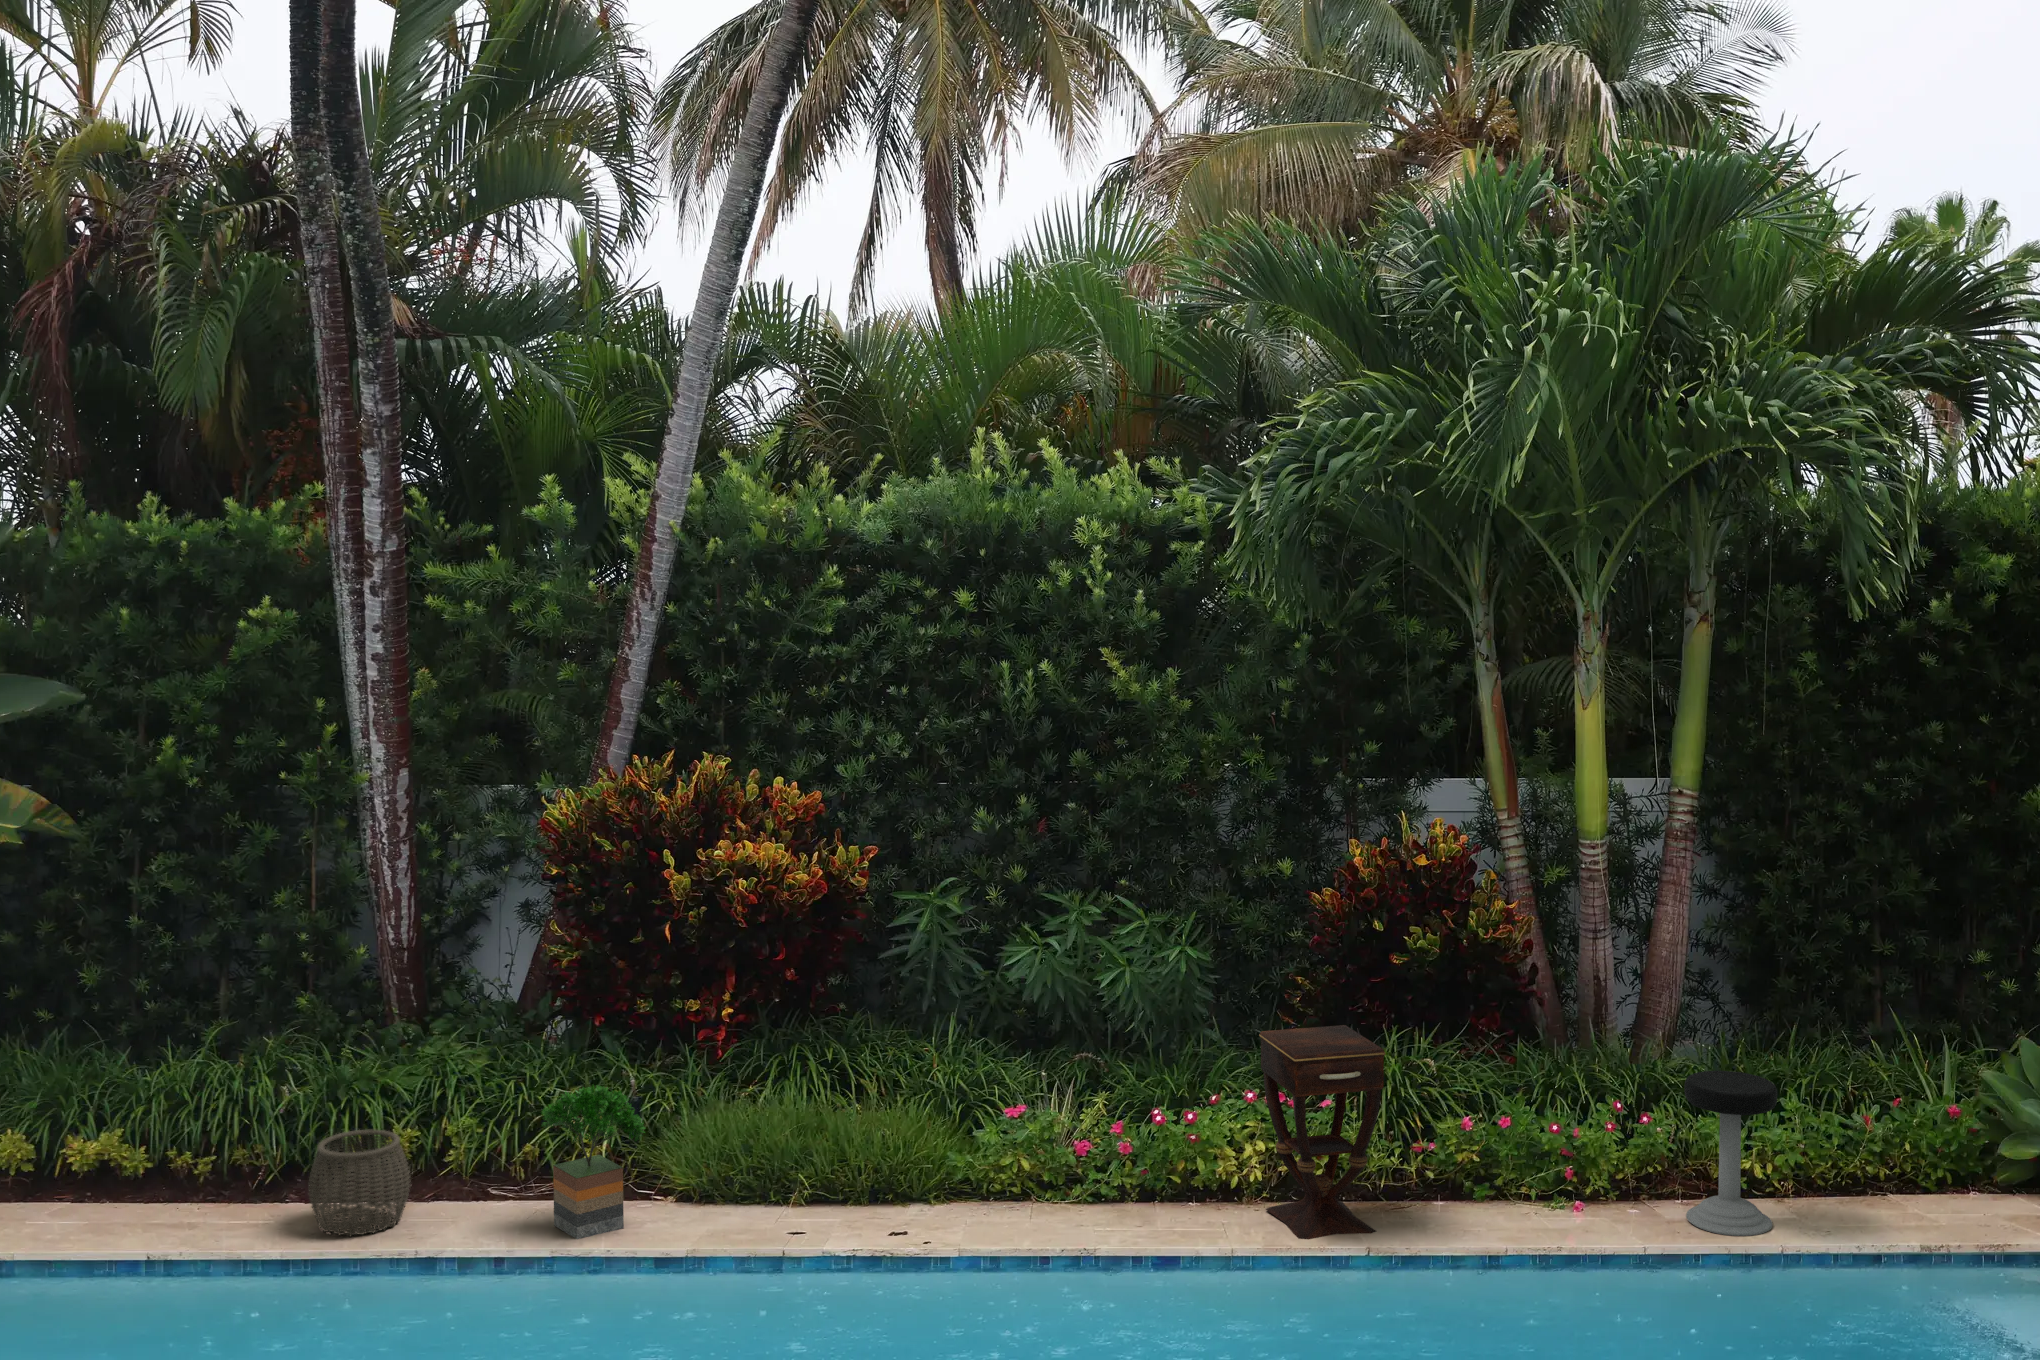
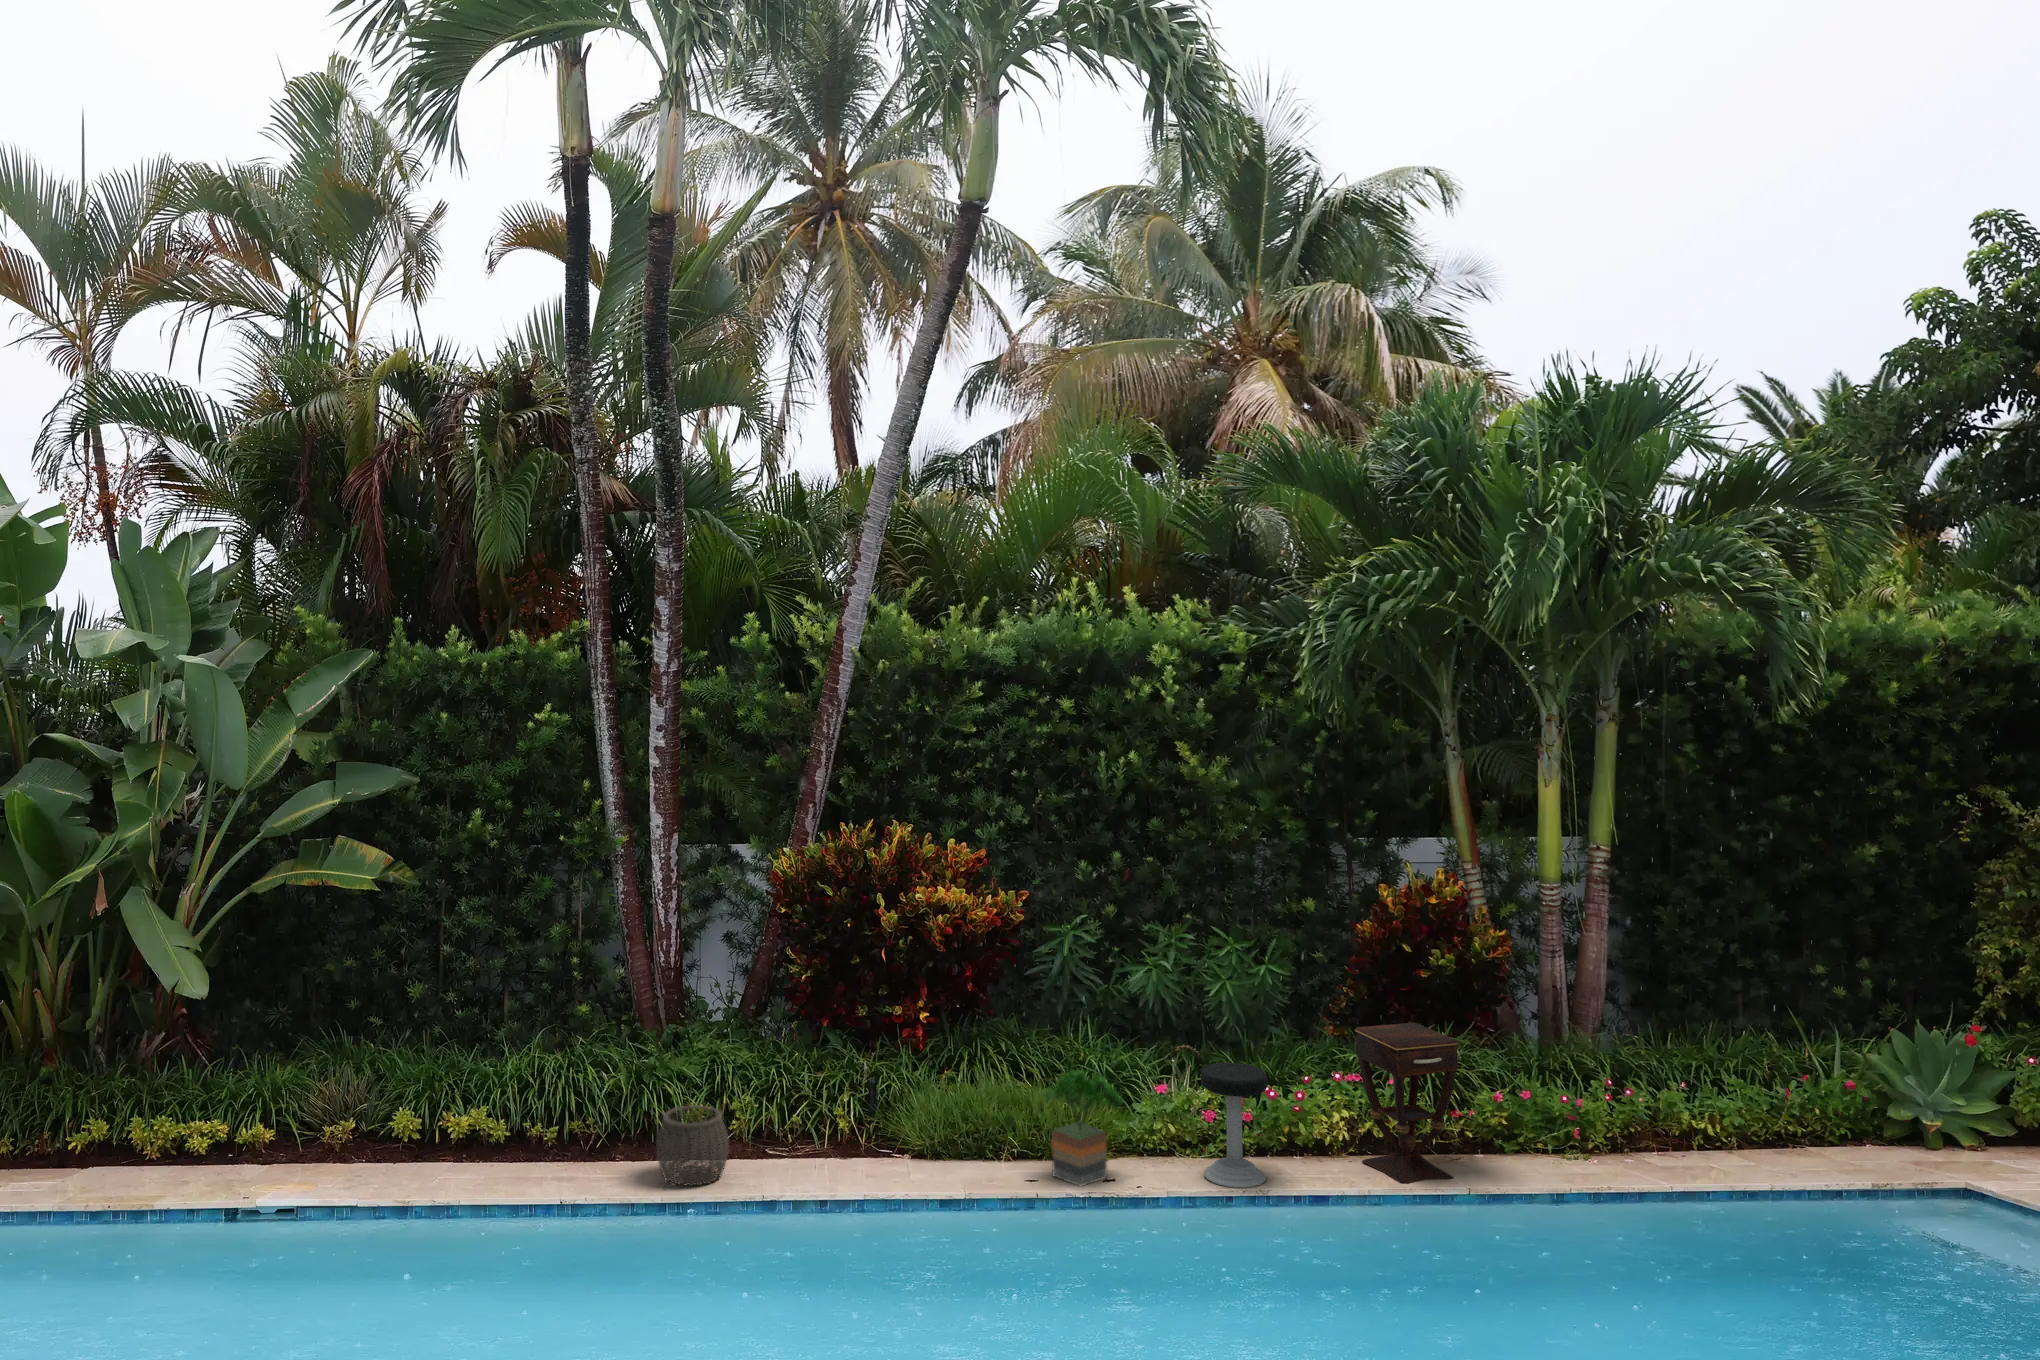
stool: present [1685,1071,1777,1236] -> present [1201,1063,1267,1188]
potted tree: present [542,1084,645,1239] -> present [1044,1070,1123,1186]

